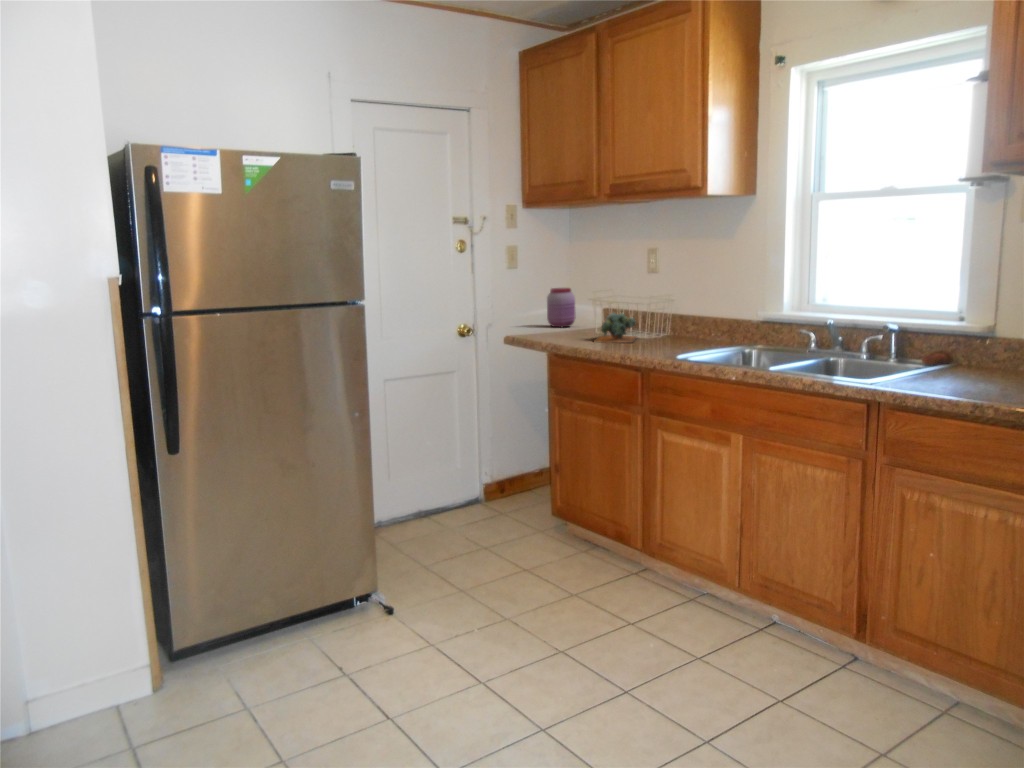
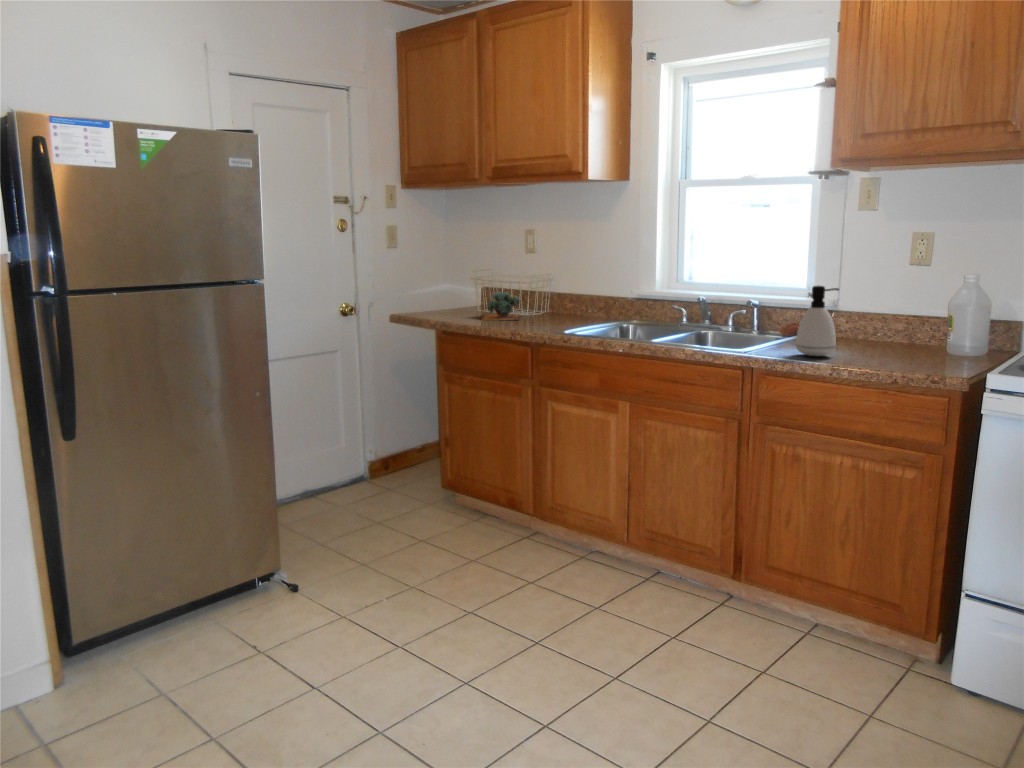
jar: present [547,288,575,327] -> none [427,267,455,307]
soap dispenser: none [934,309,989,391] -> present [796,285,839,356]

